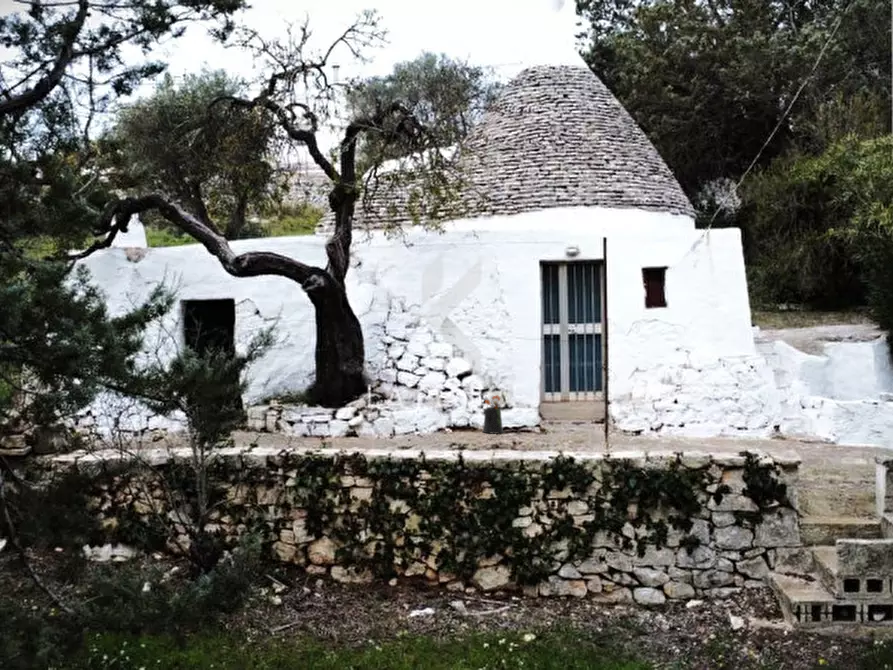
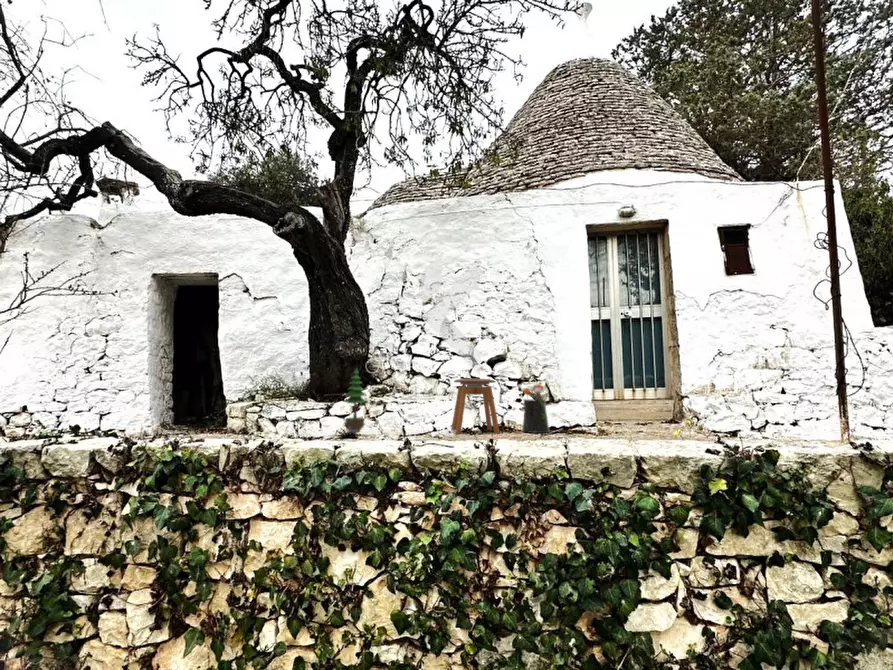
potted tree: none [348,385,366,436] -> present [343,369,366,434]
stool: none [428,391,466,435] -> present [451,378,500,434]

